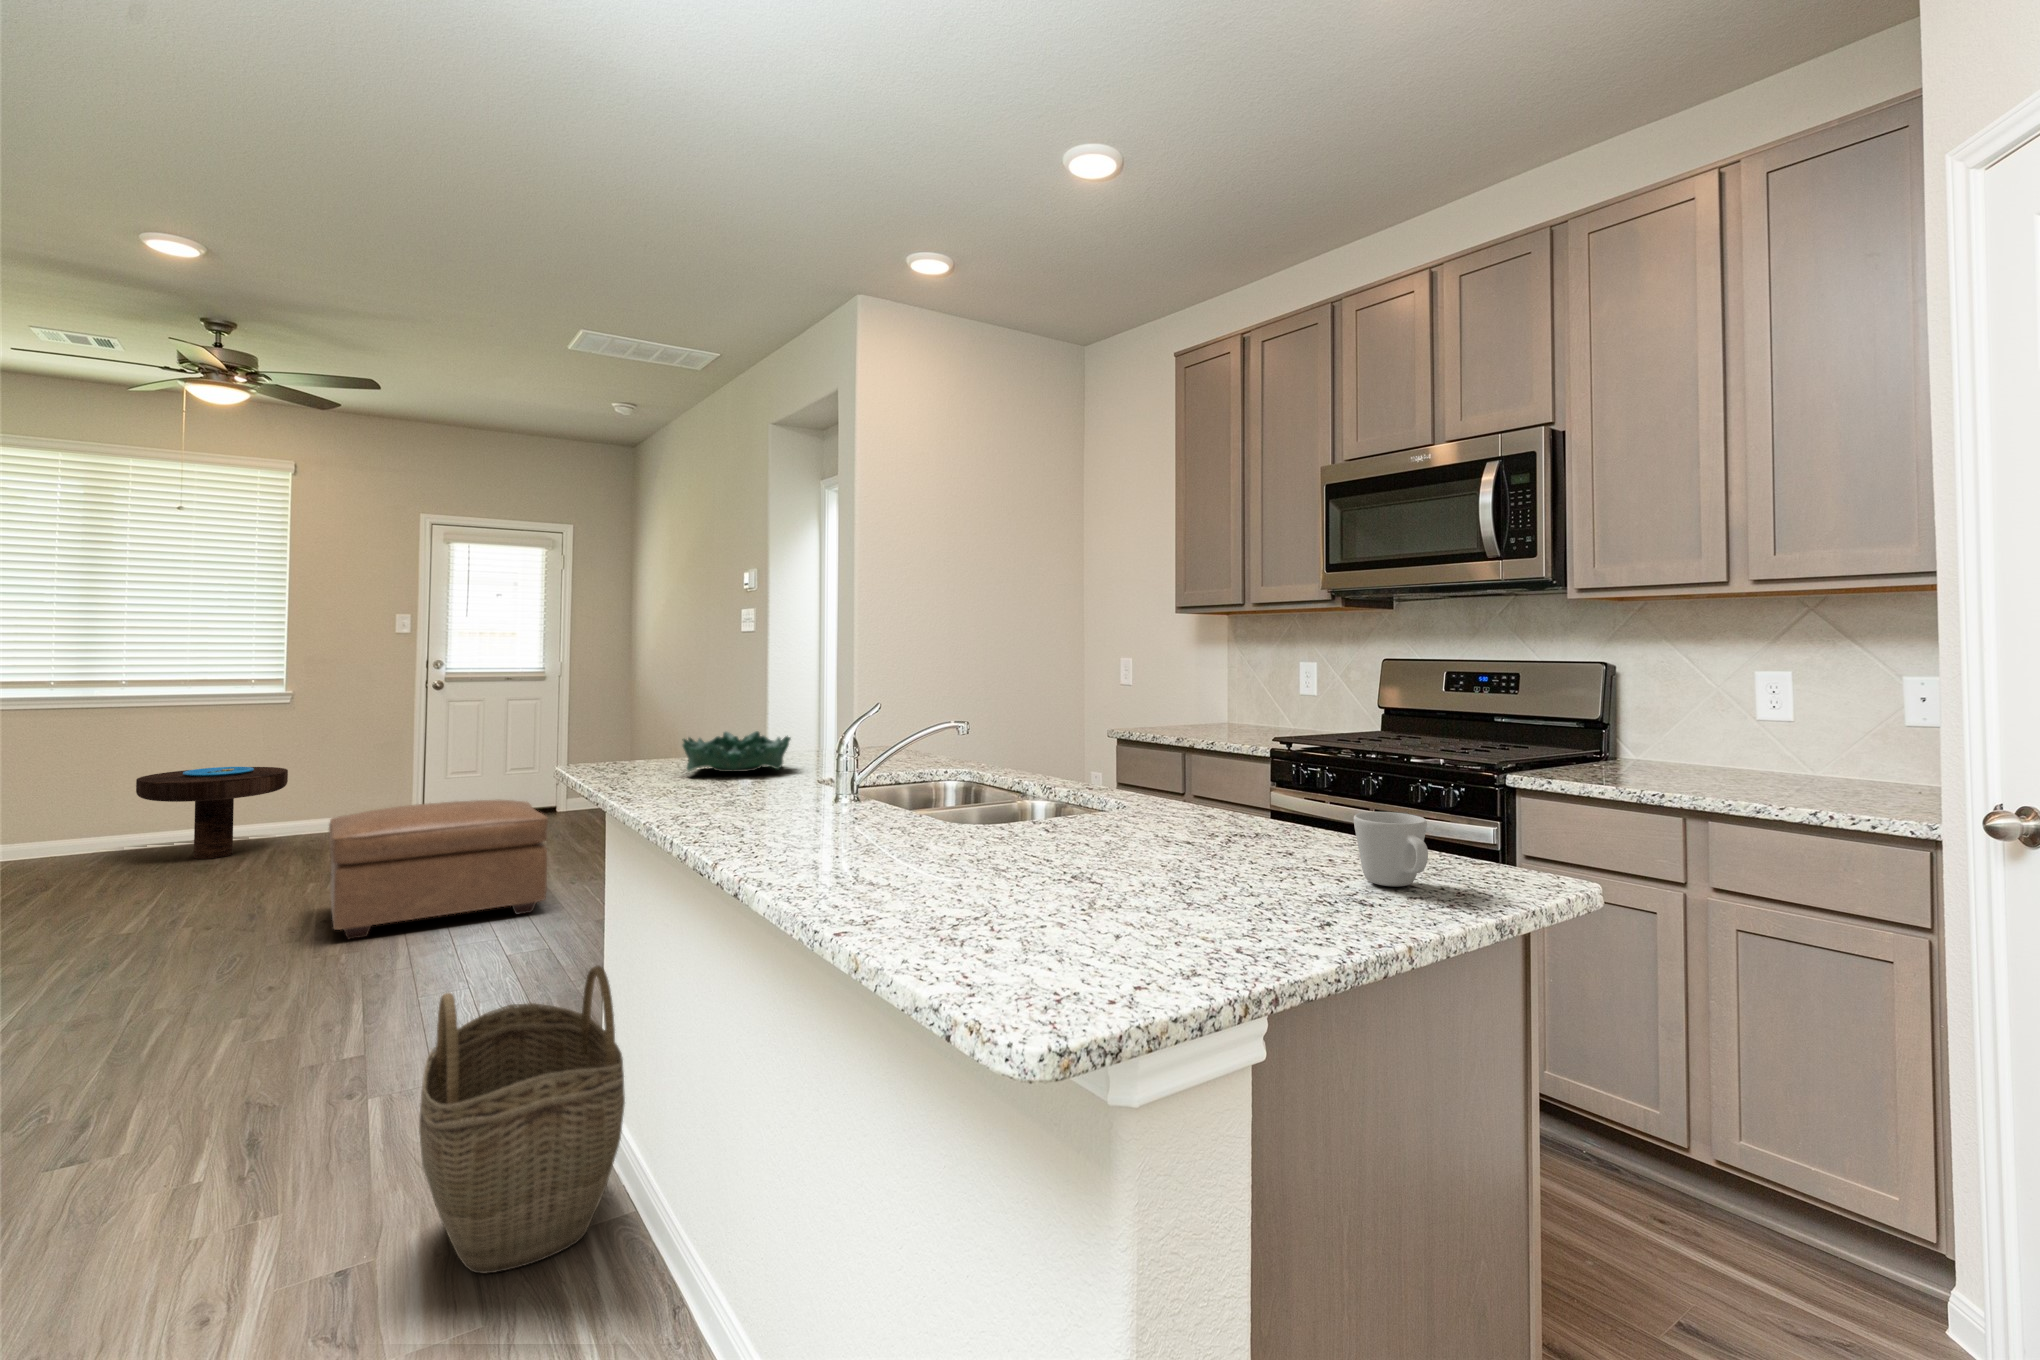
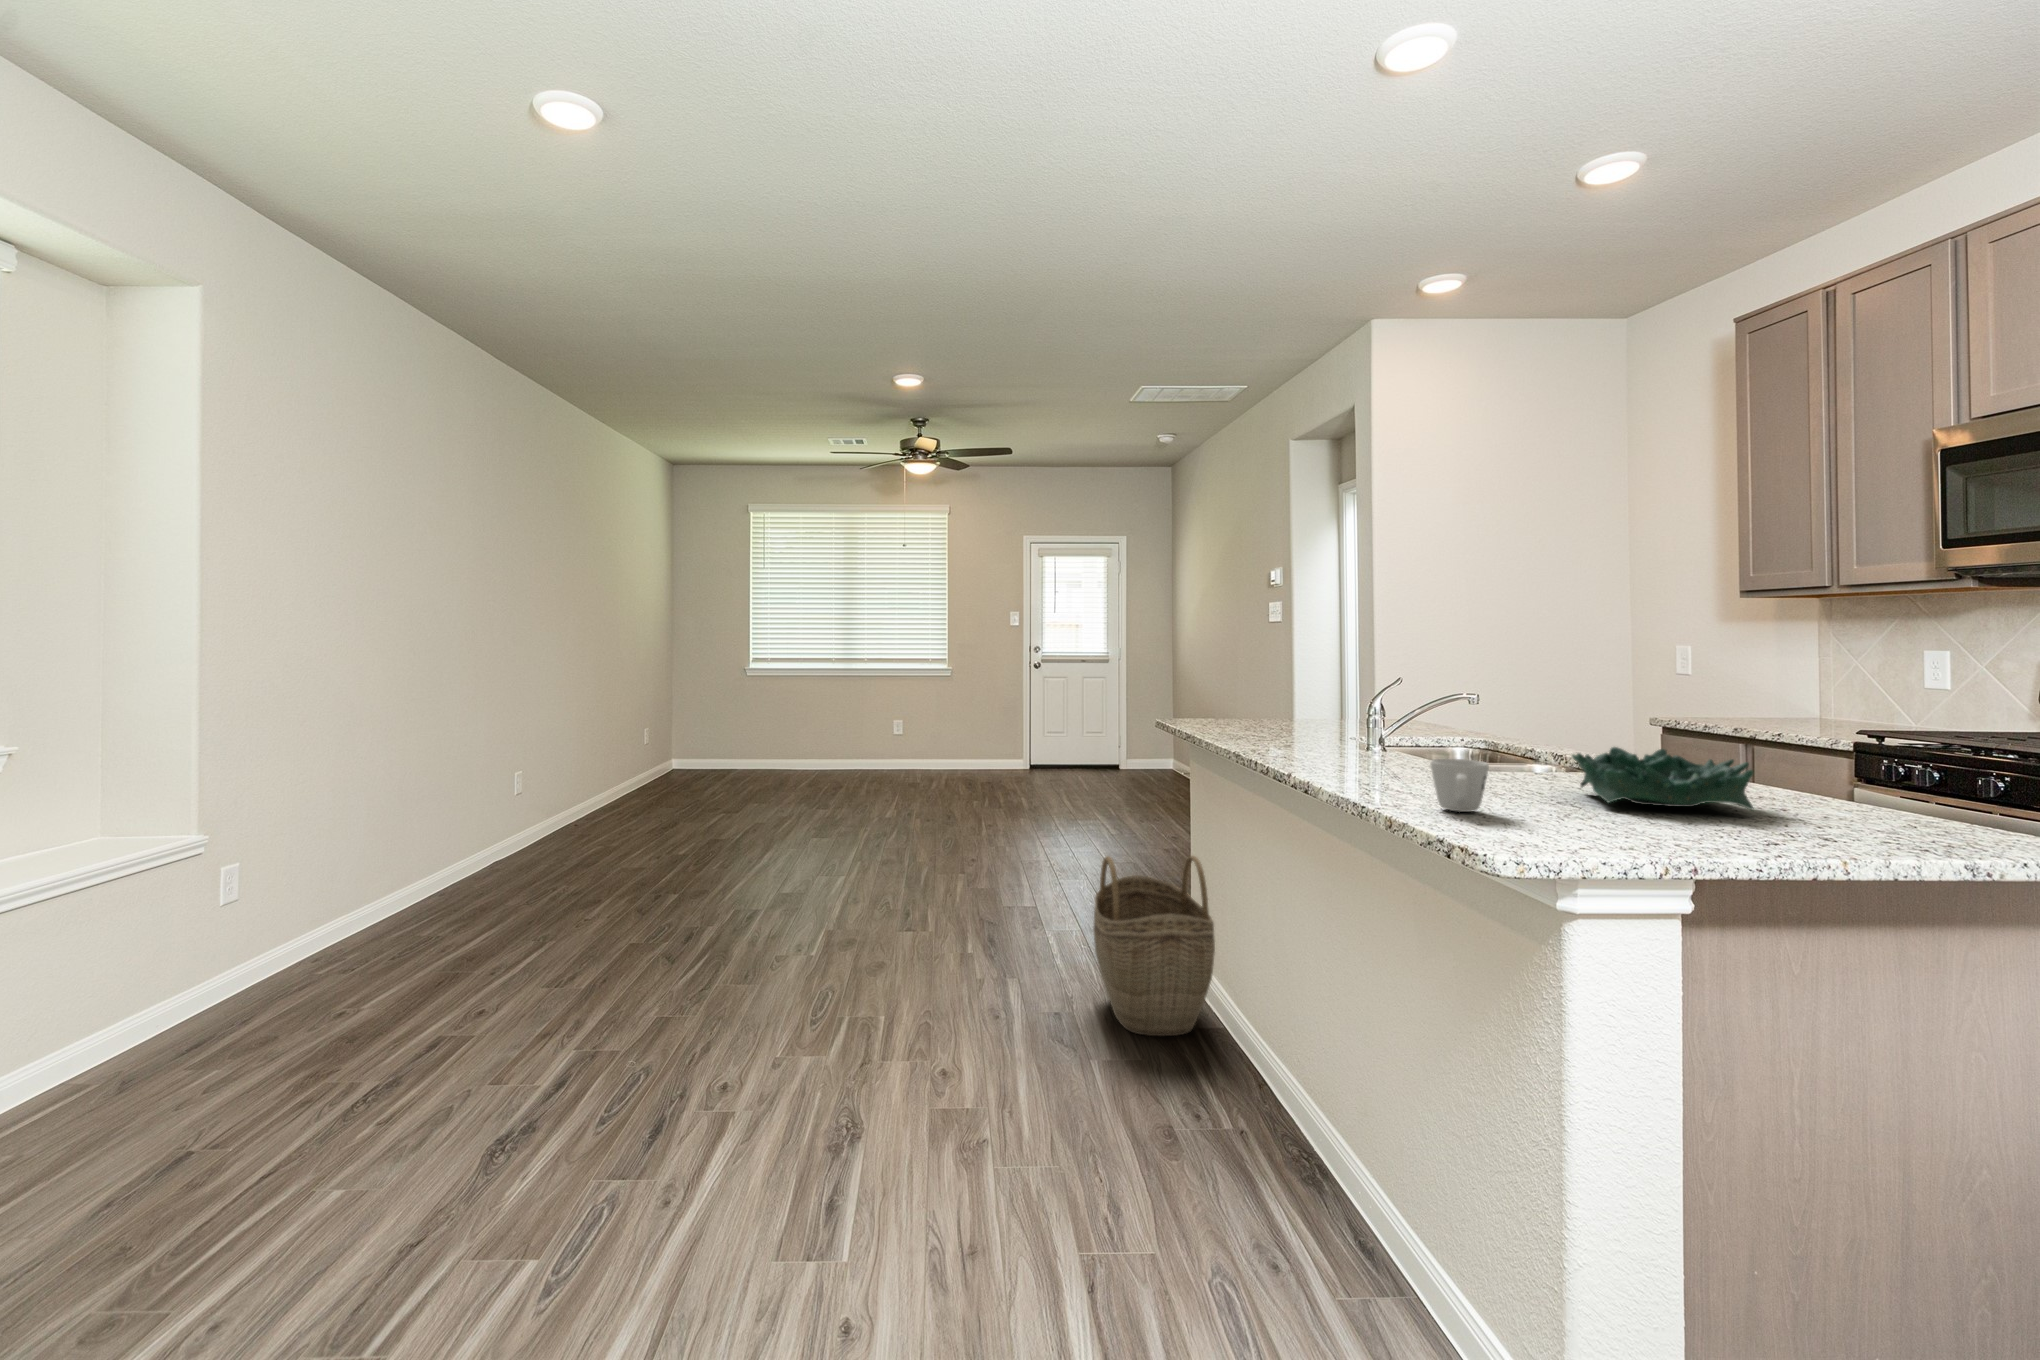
decorative bowl: present [682,731,791,772] -> present [1572,747,1754,810]
side table: present [136,767,288,859] -> none [882,719,955,778]
ottoman: present [329,800,548,939] -> none [991,750,1124,836]
mug: present [1354,812,1428,887] -> present [1430,758,1489,812]

